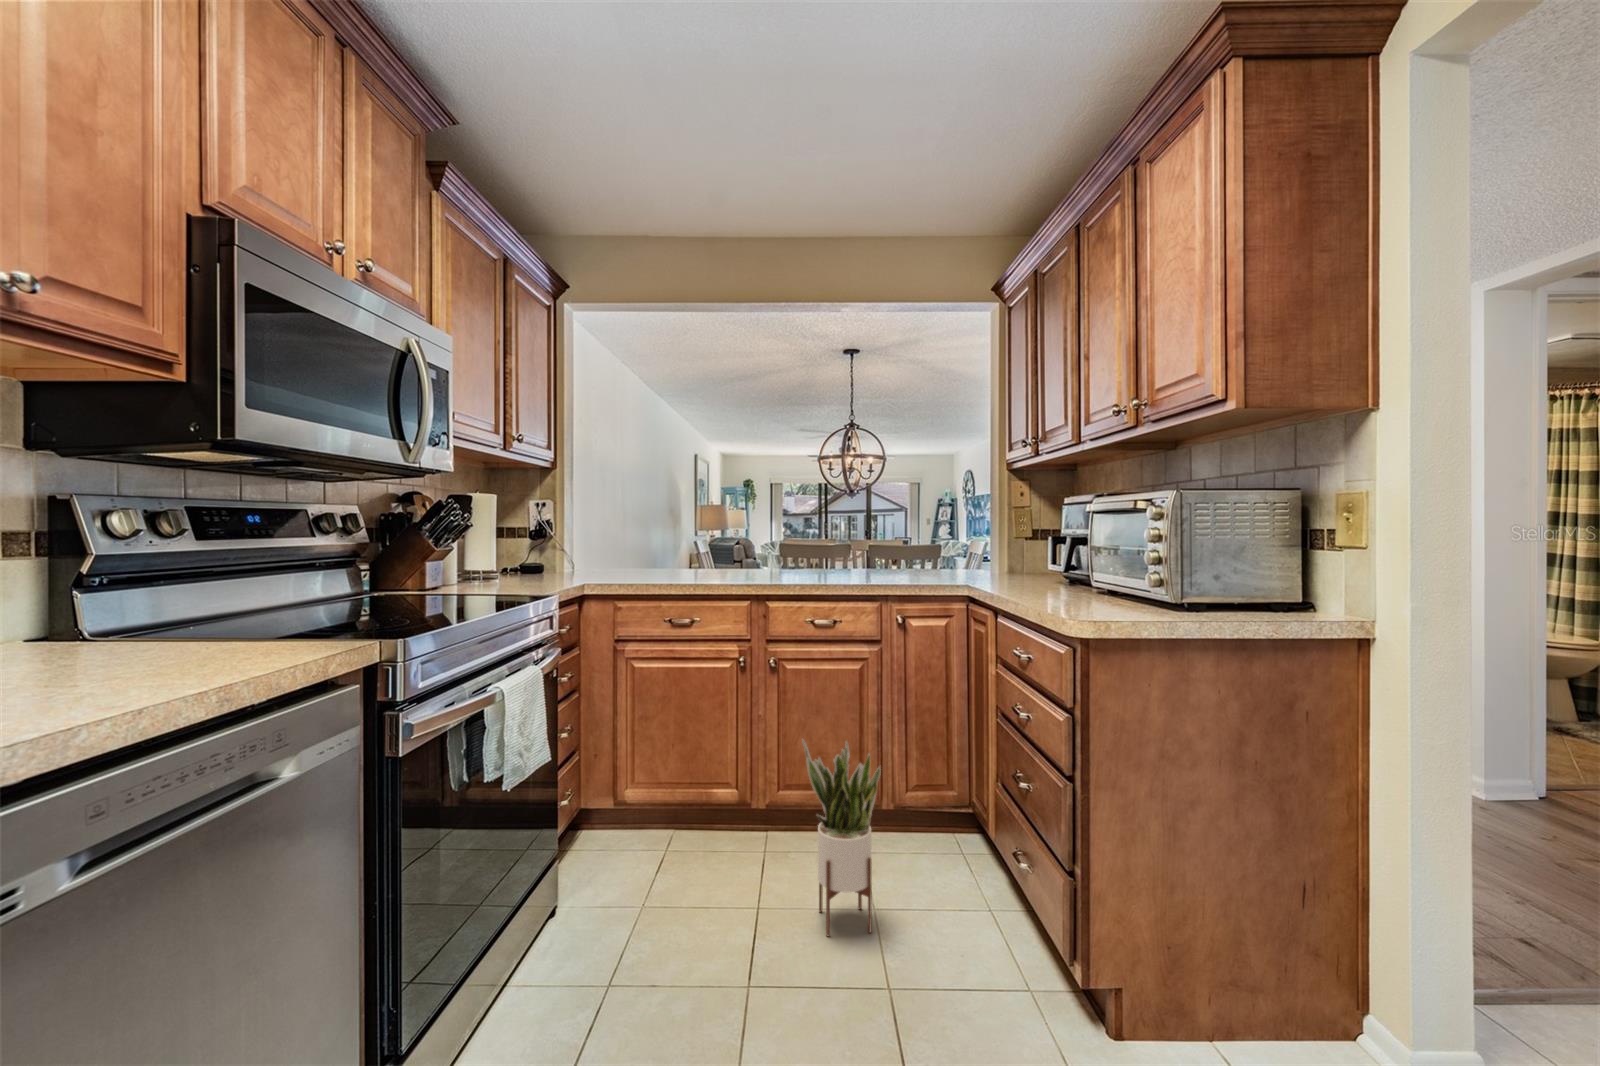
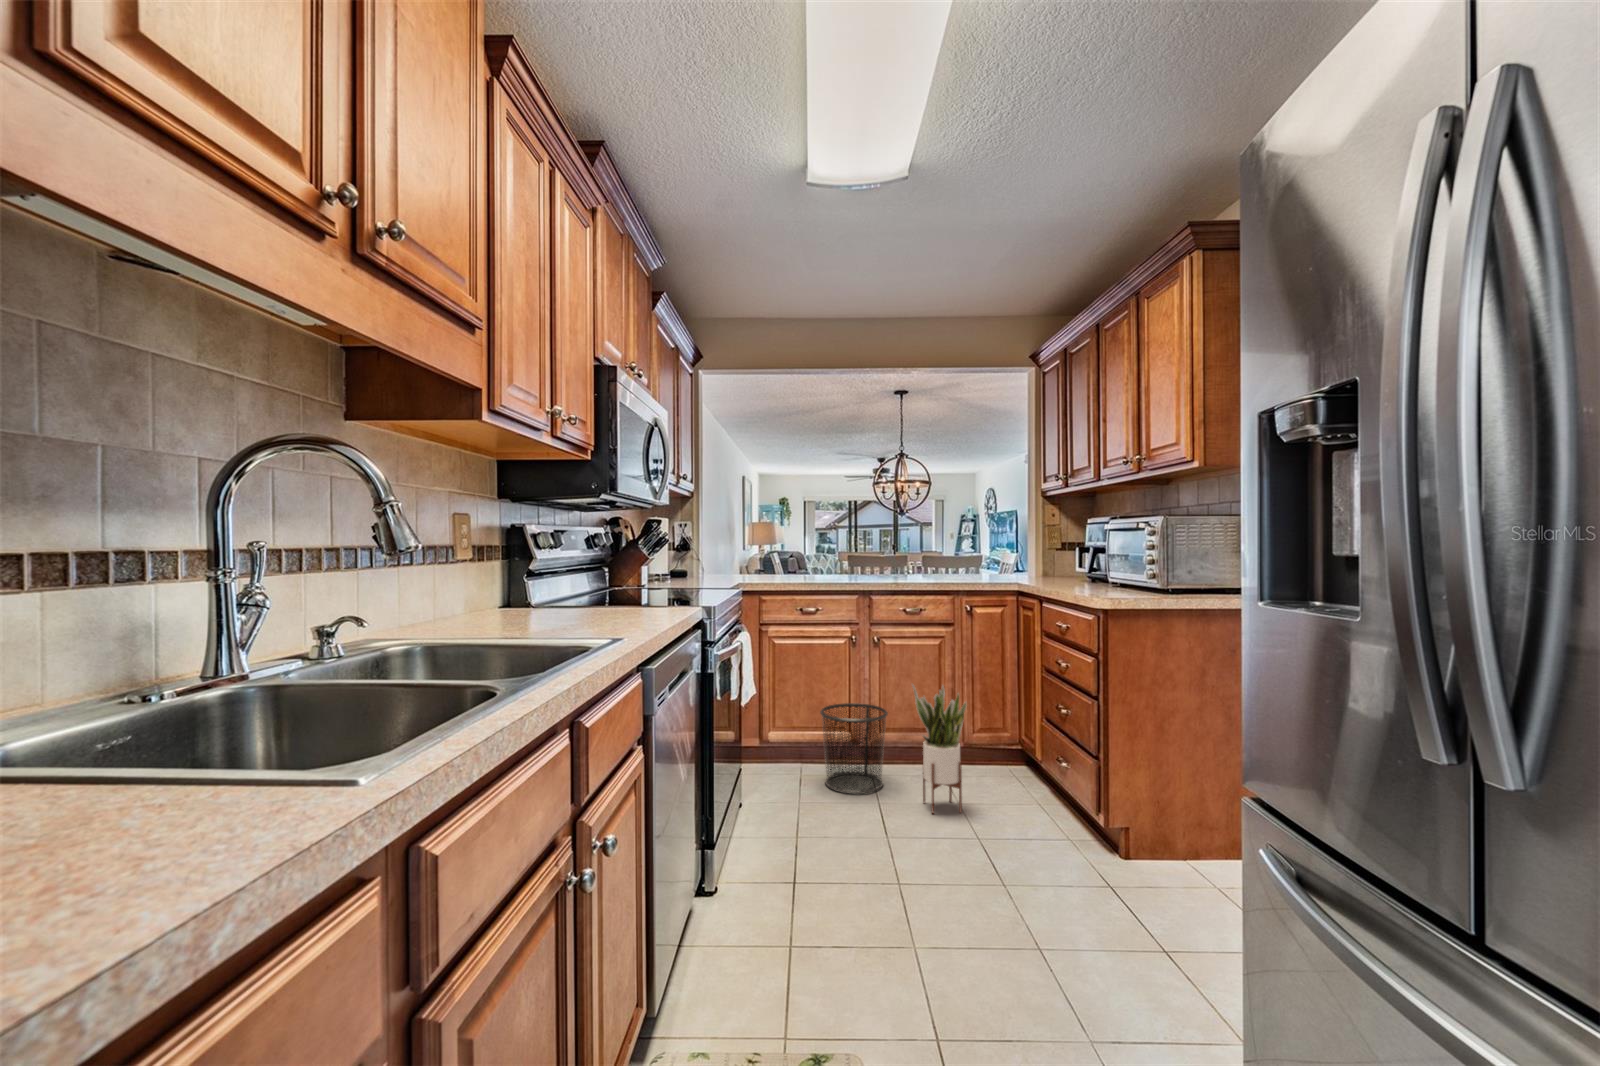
waste bin: none [681,755,778,894] -> present [820,703,888,794]

